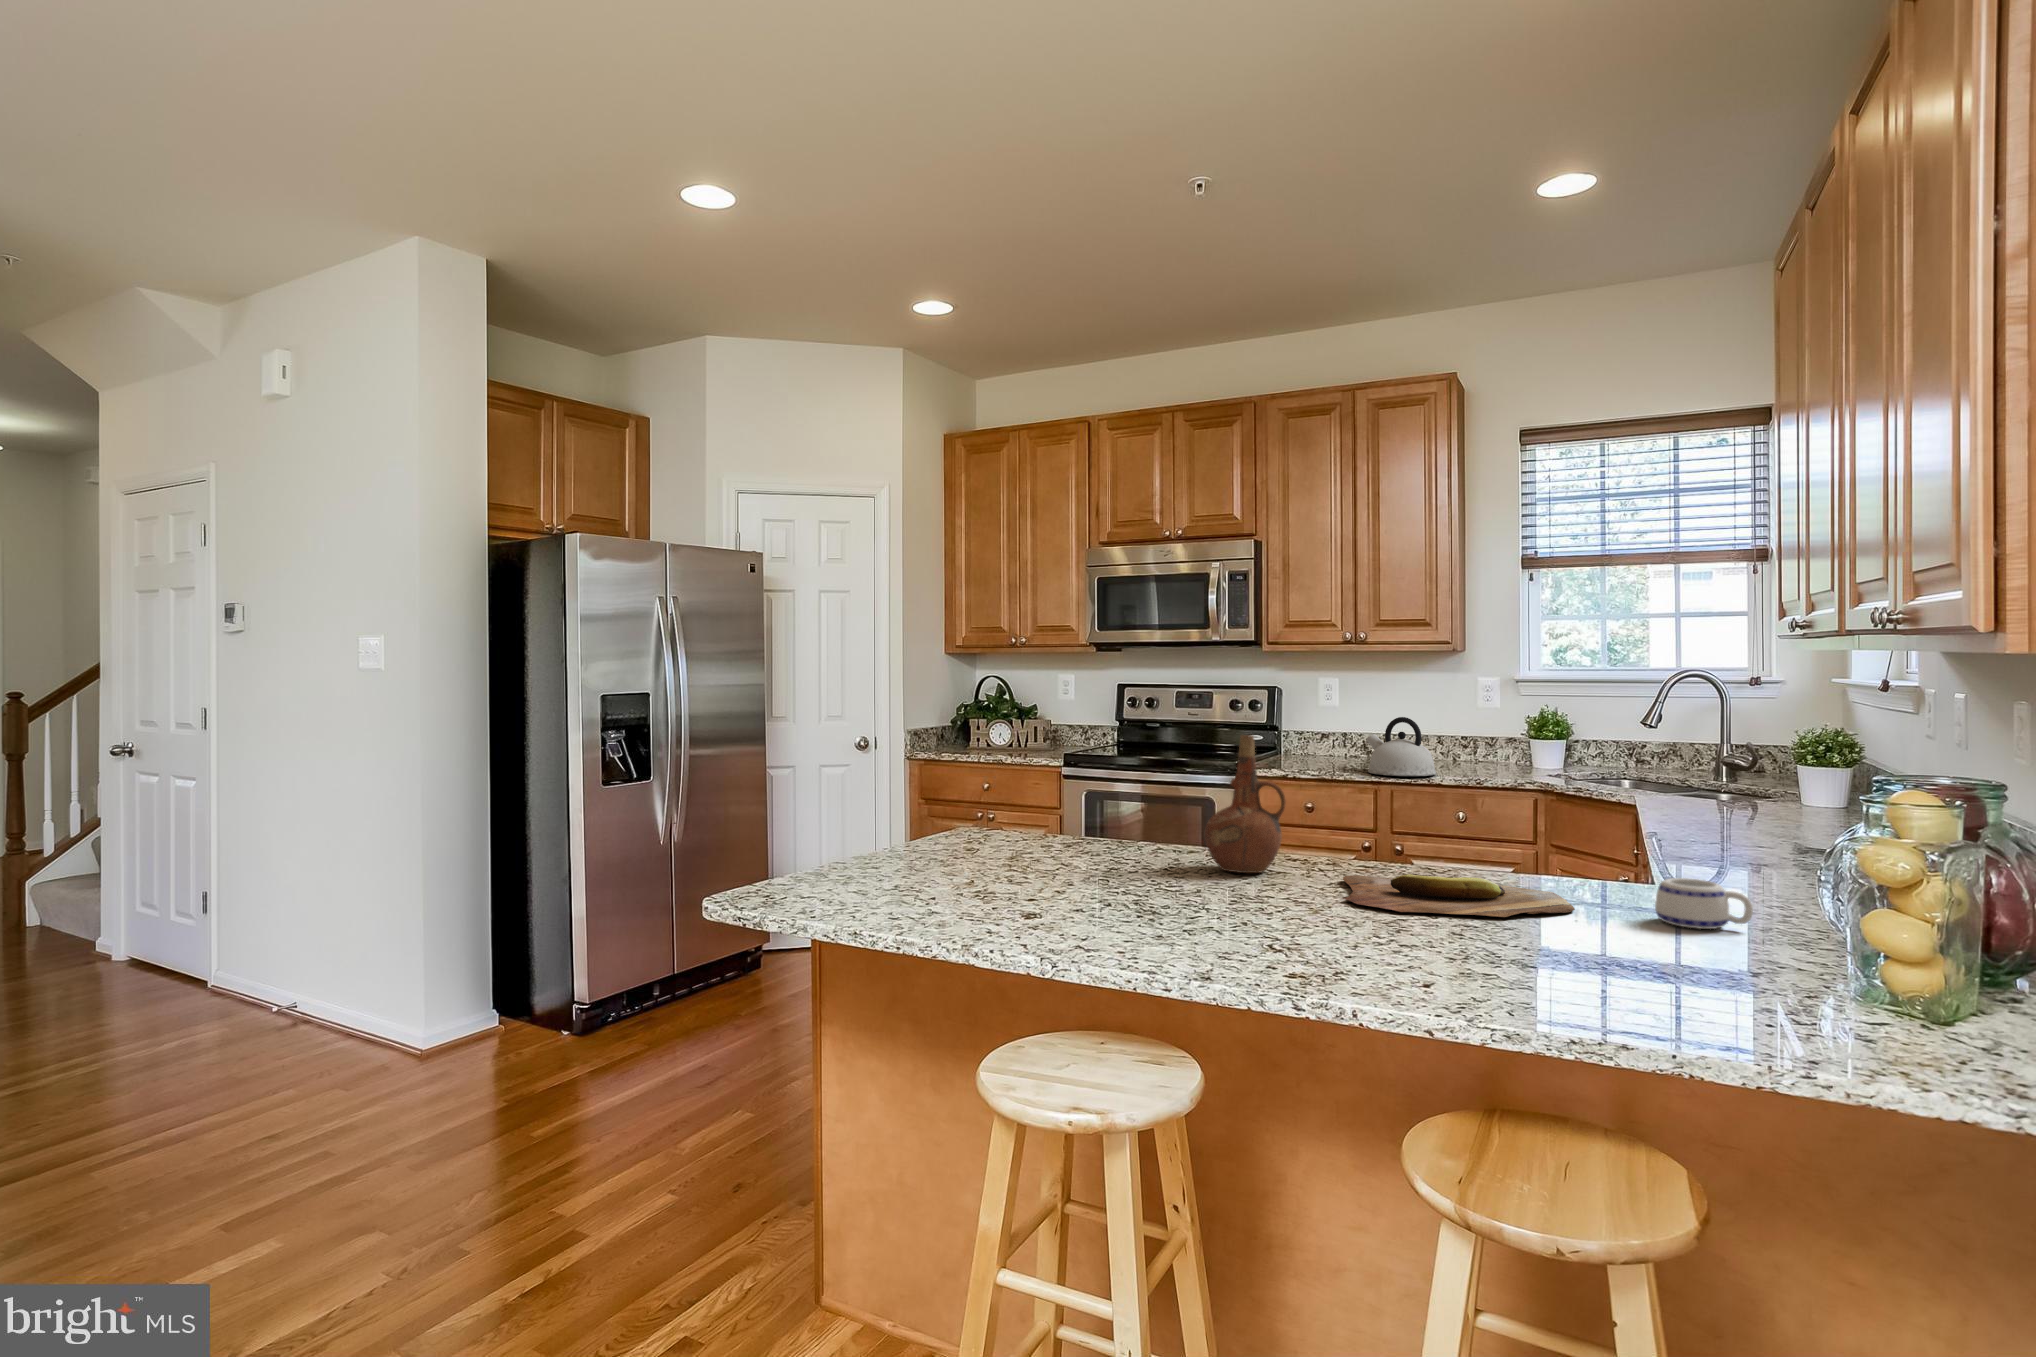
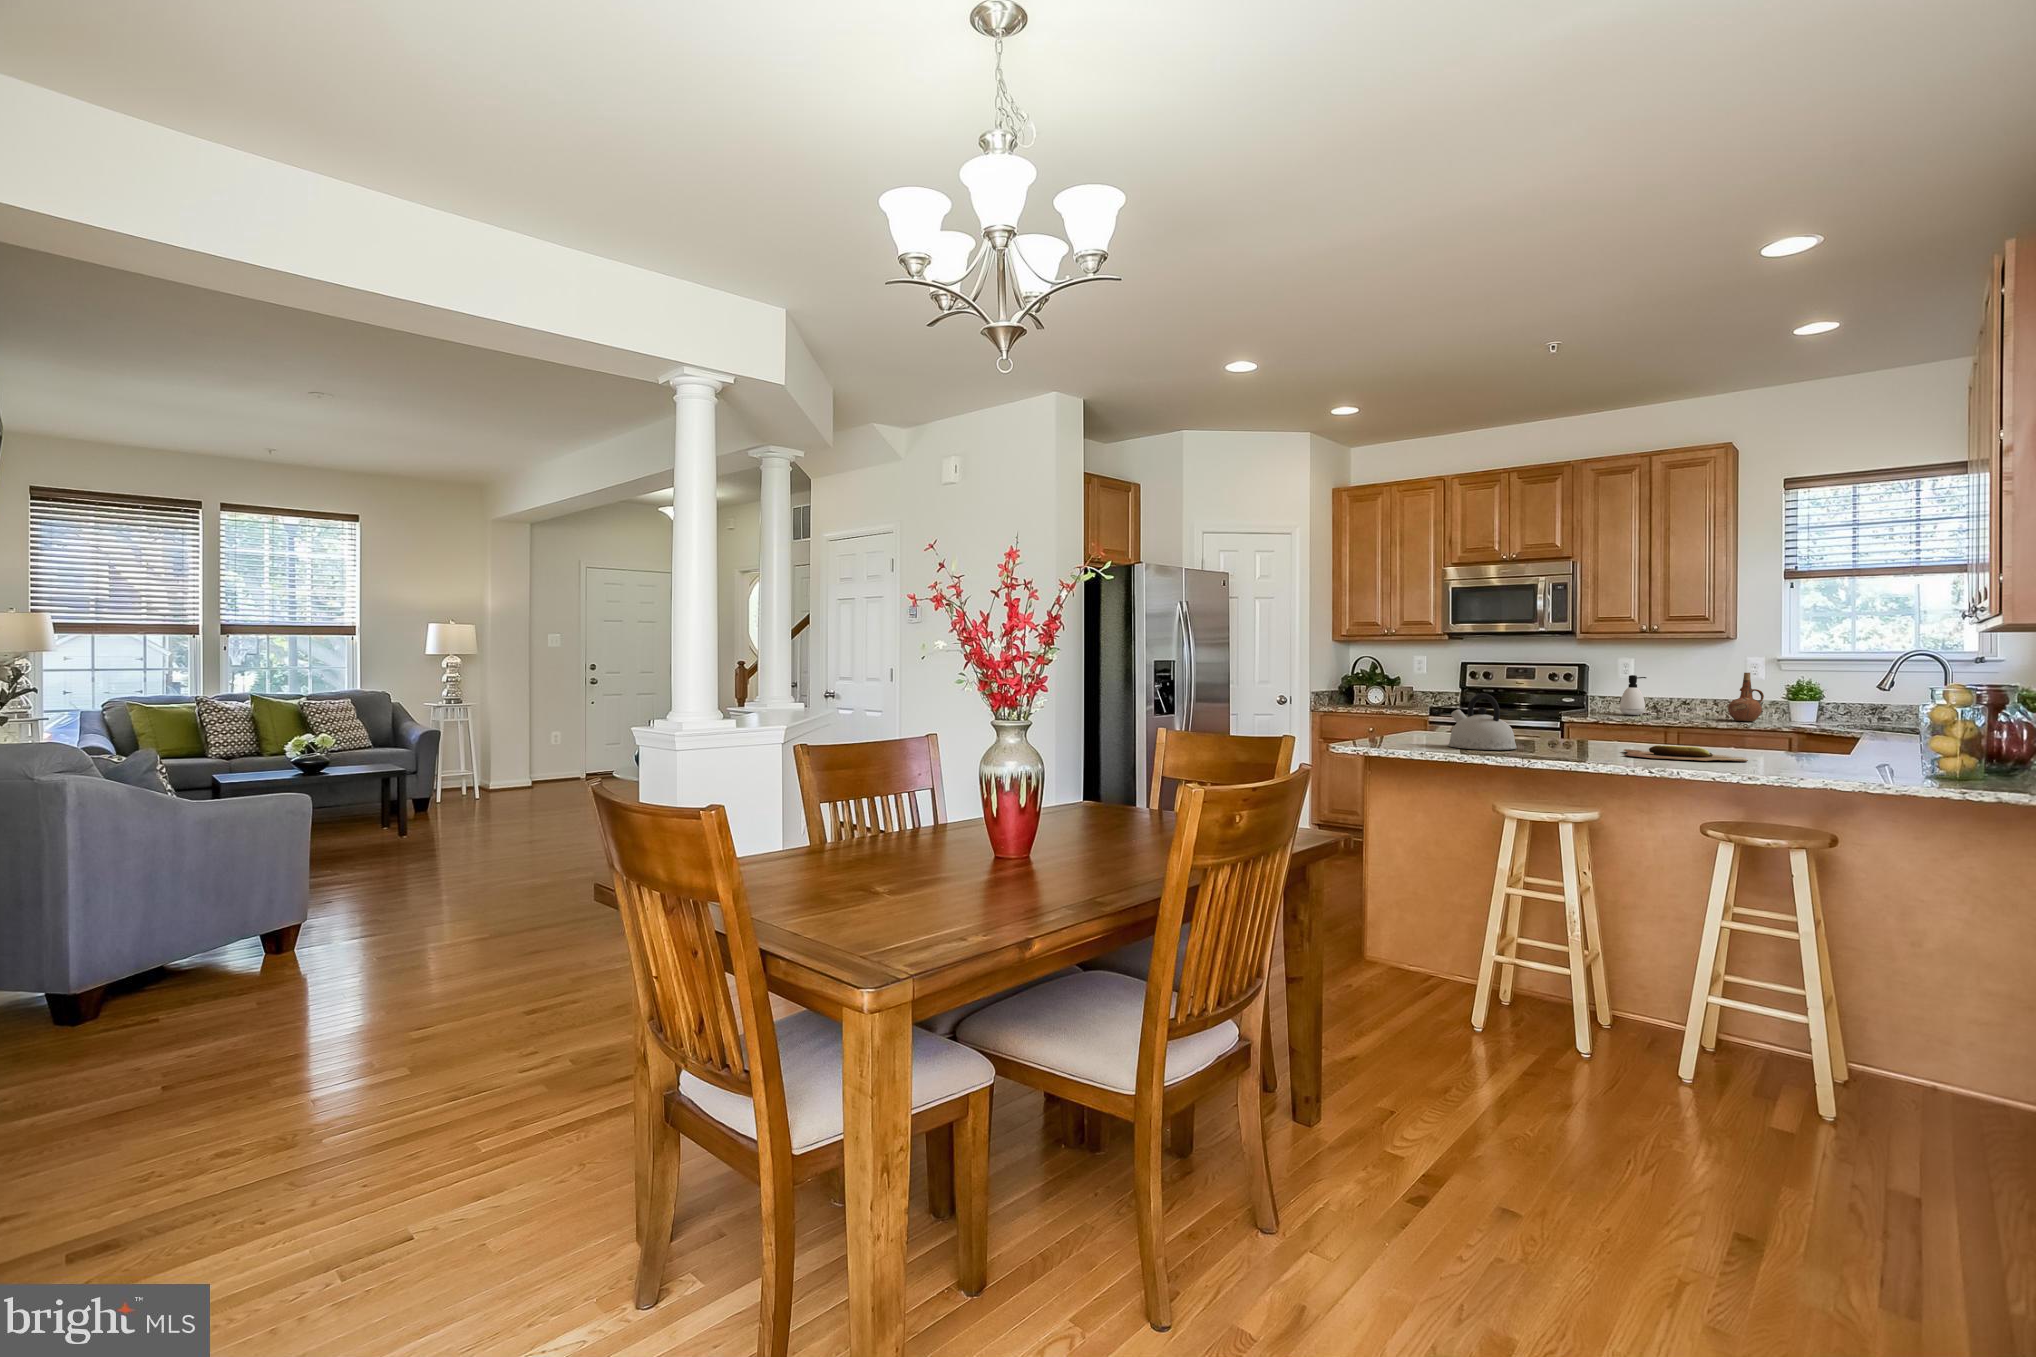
soap dispenser: none [1320,704,1354,762] -> present [1620,675,1646,715]
kettle: present [1367,717,1436,776] -> present [1448,693,1517,750]
ceramic pitcher: present [1205,735,1286,873] -> present [1728,673,1764,721]
mug: present [1655,878,1753,929] -> none [1790,746,1840,767]

